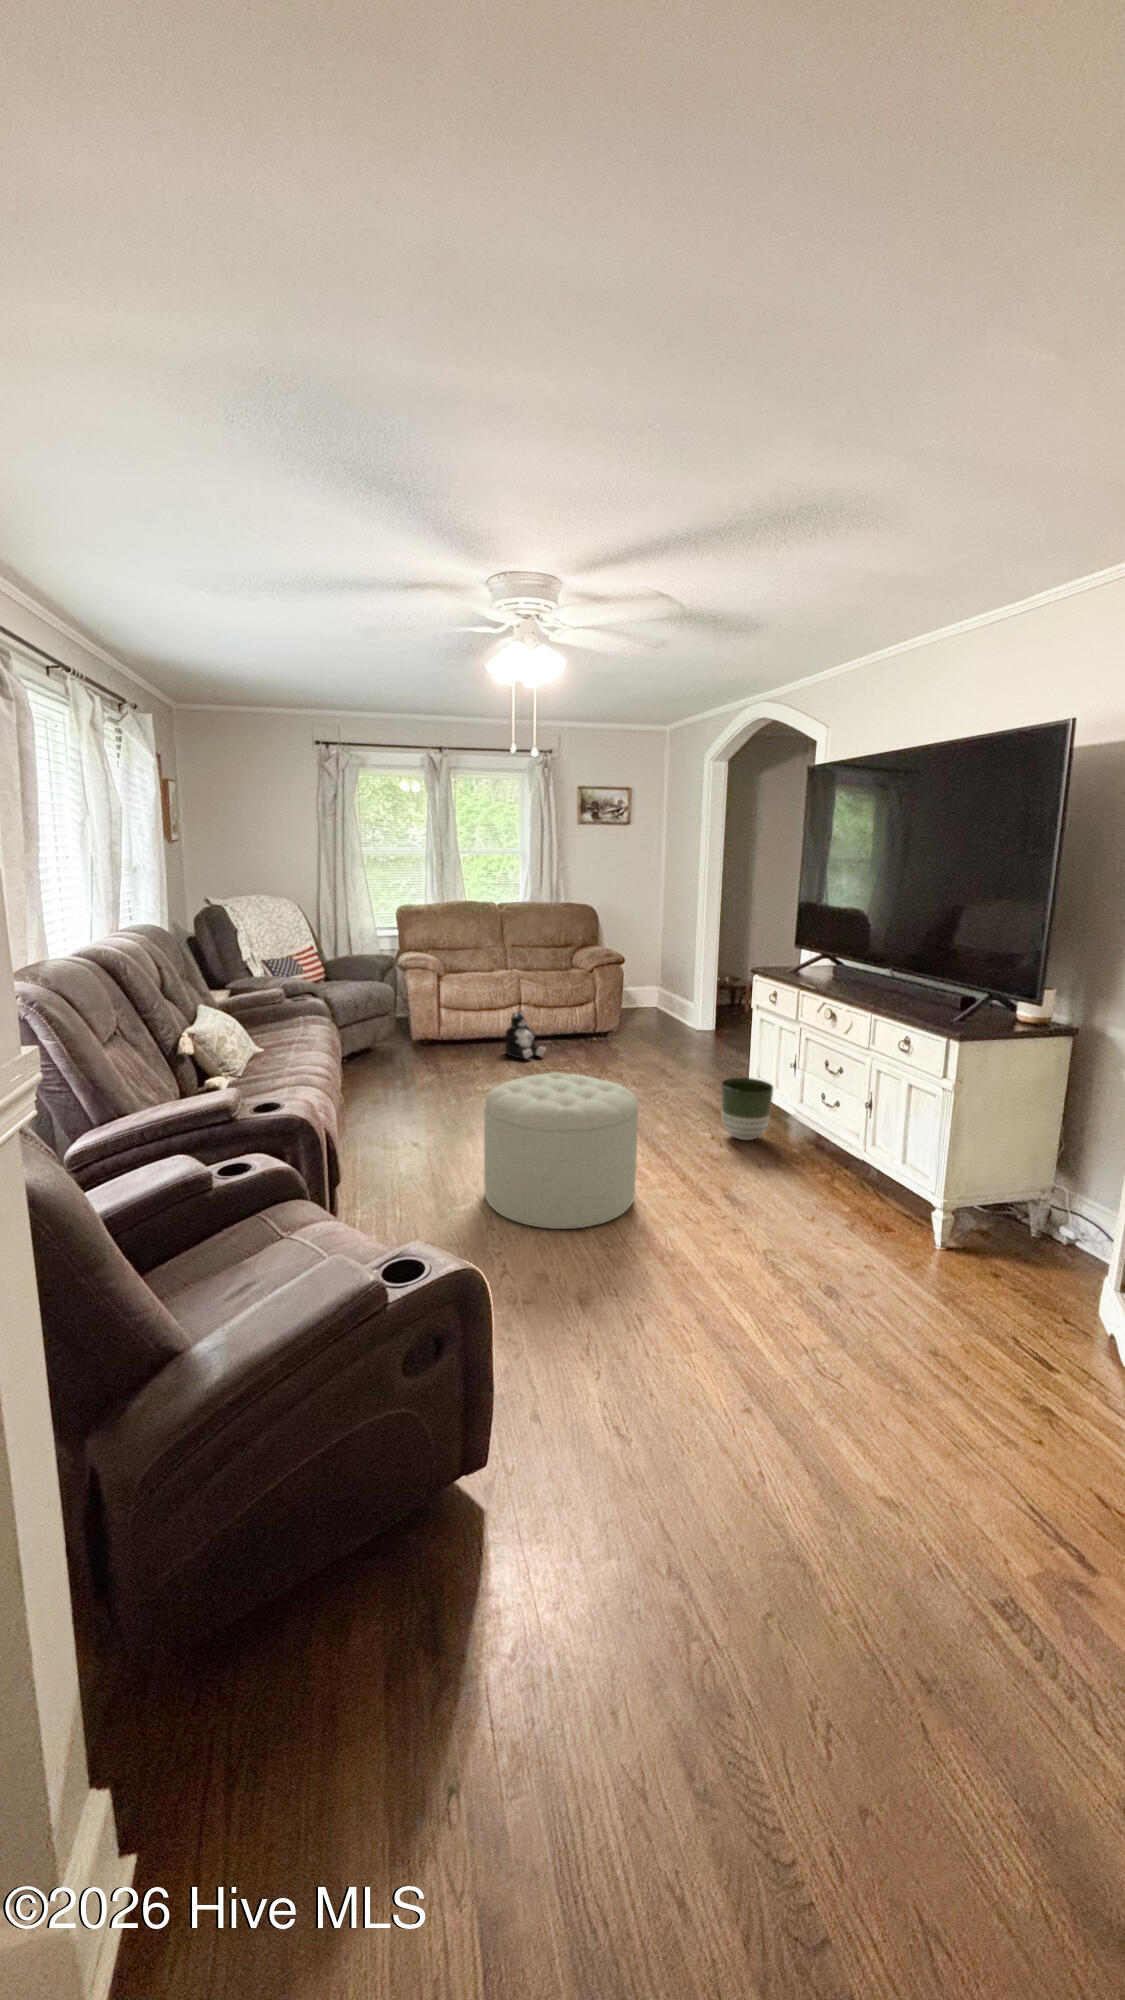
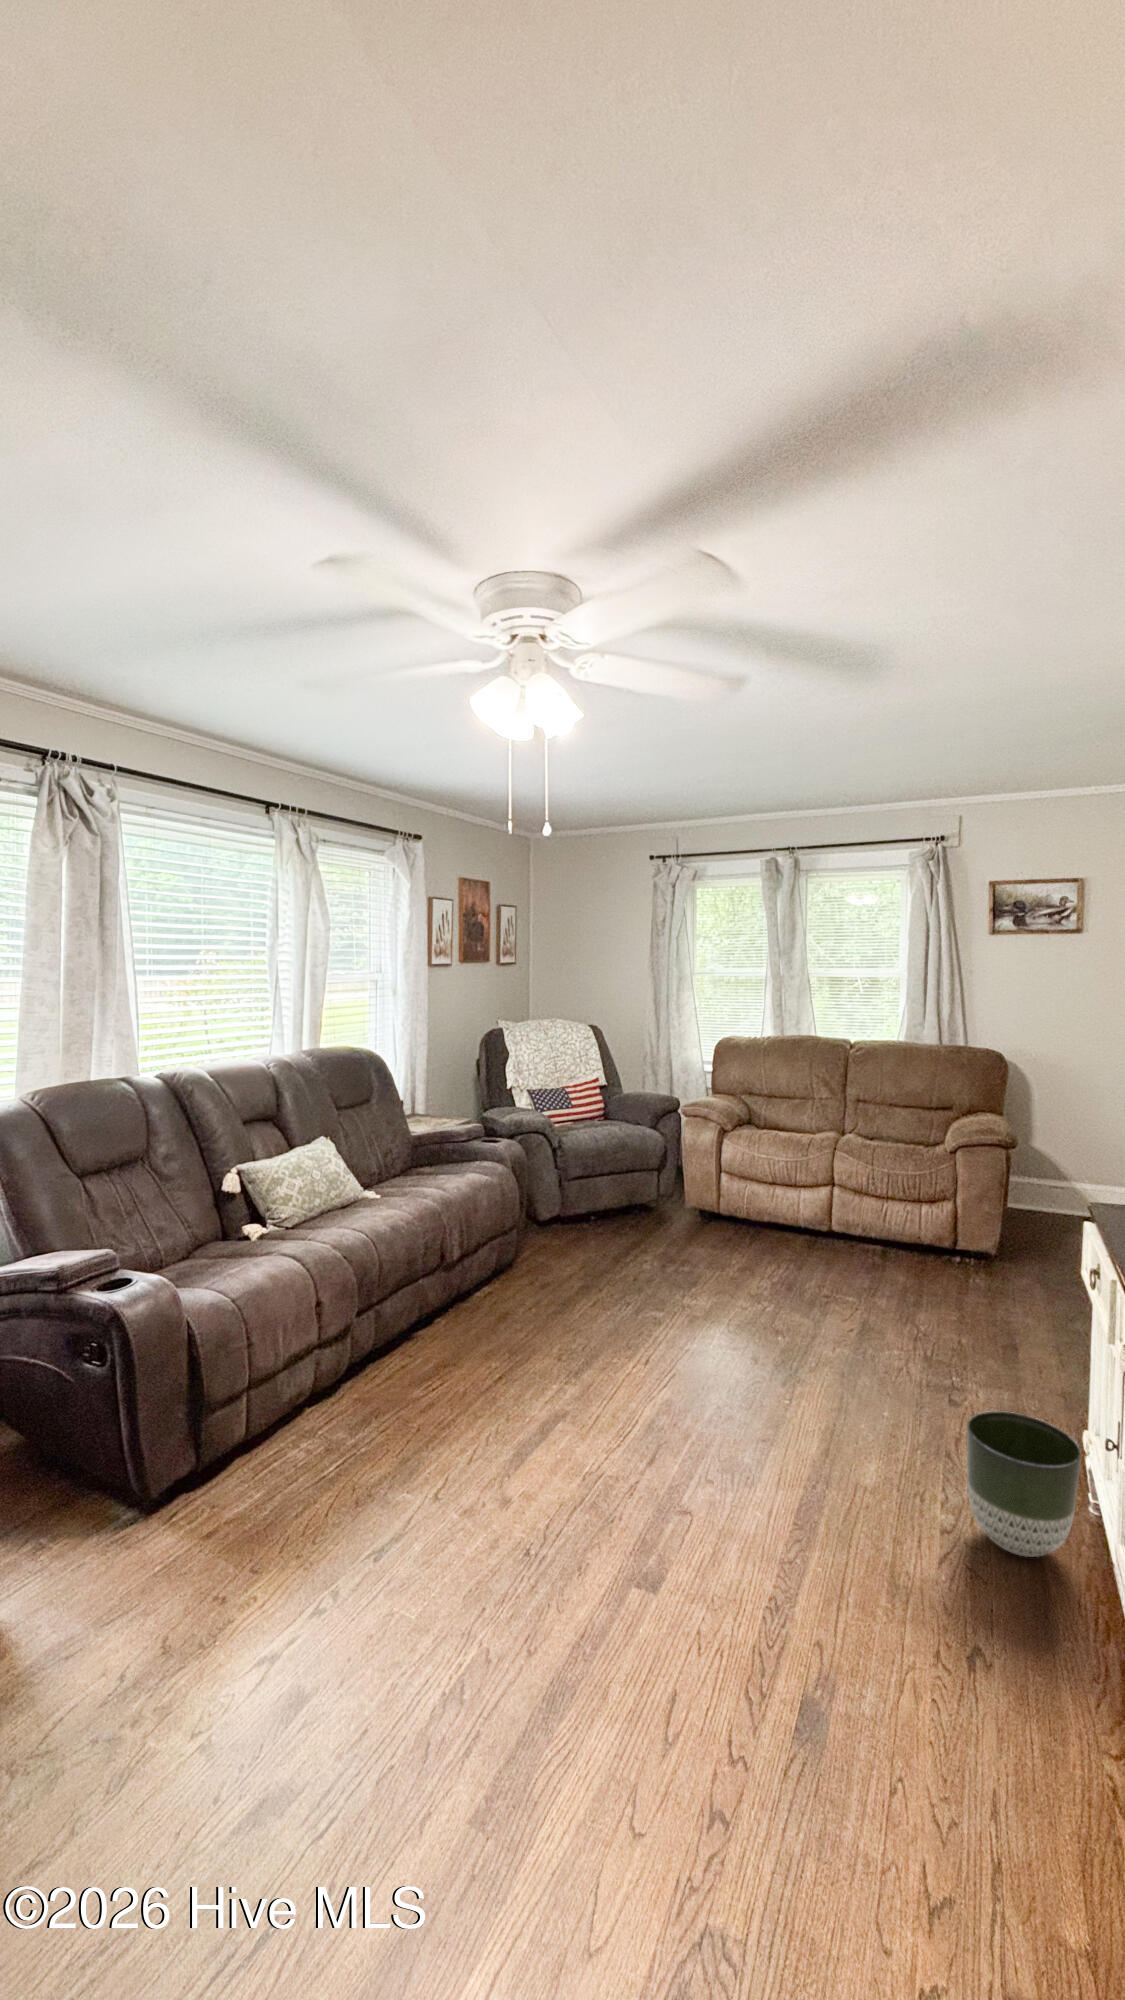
plush toy: present [505,1011,546,1059] -> none [781,1199,840,1272]
ottoman: present [484,1072,638,1229] -> none [417,1315,671,1623]

